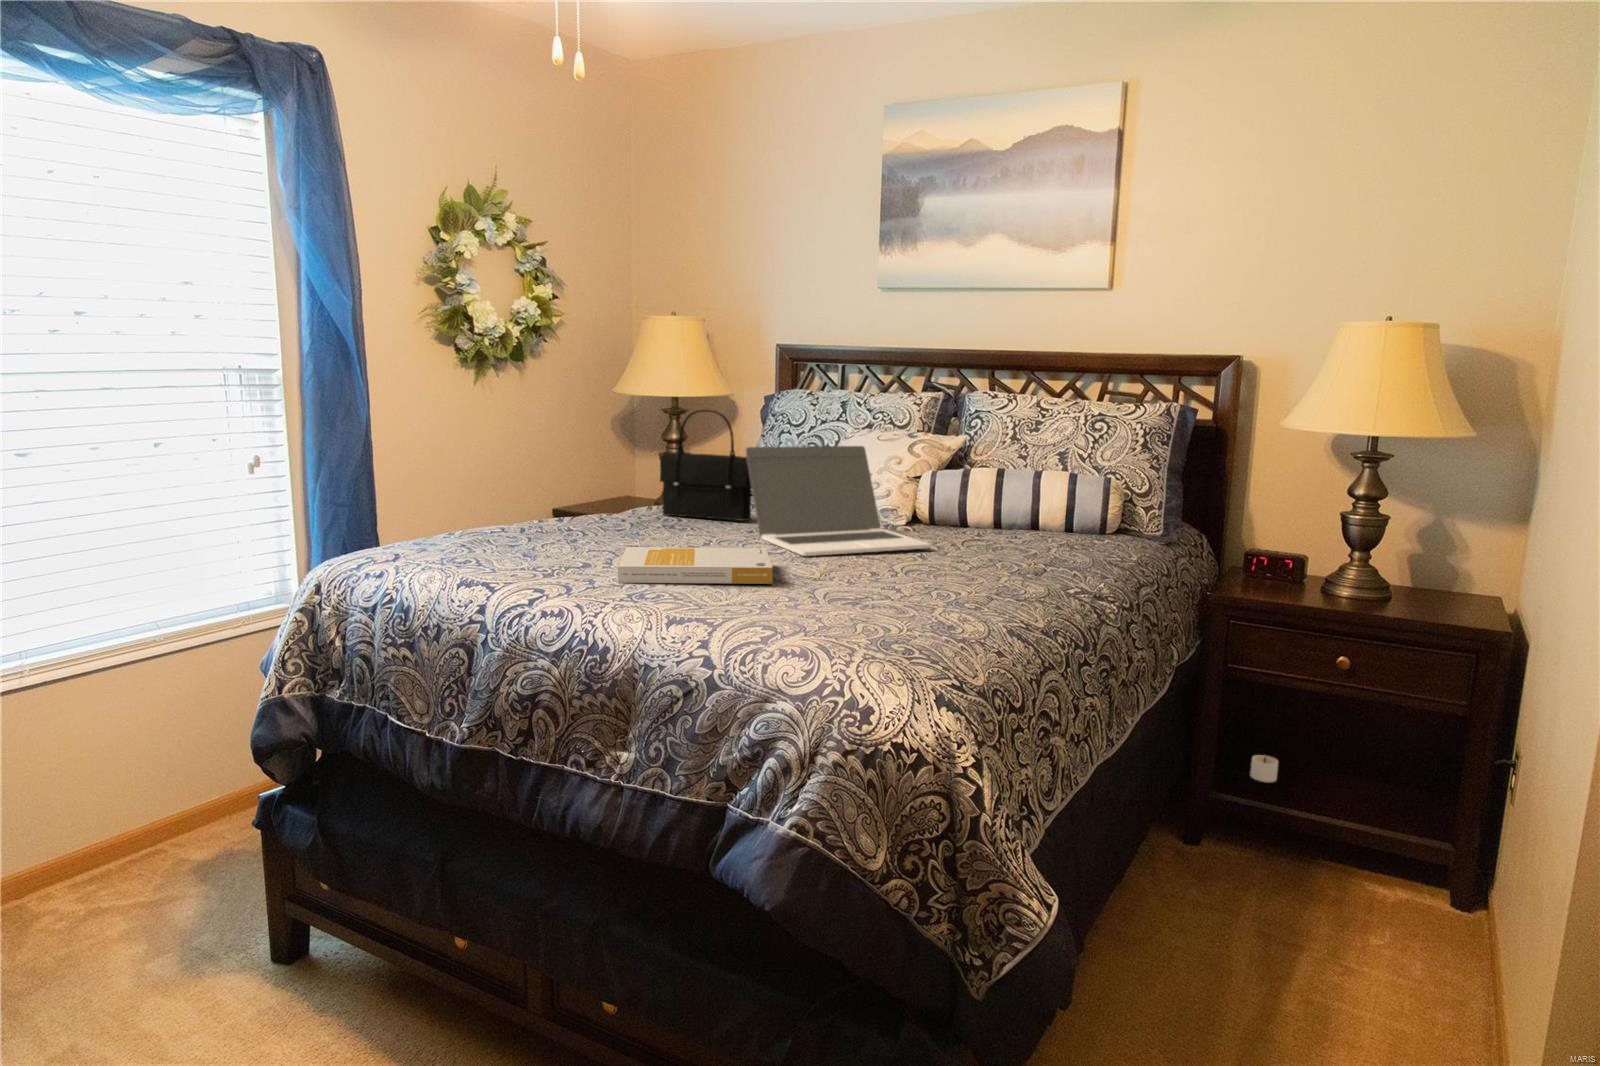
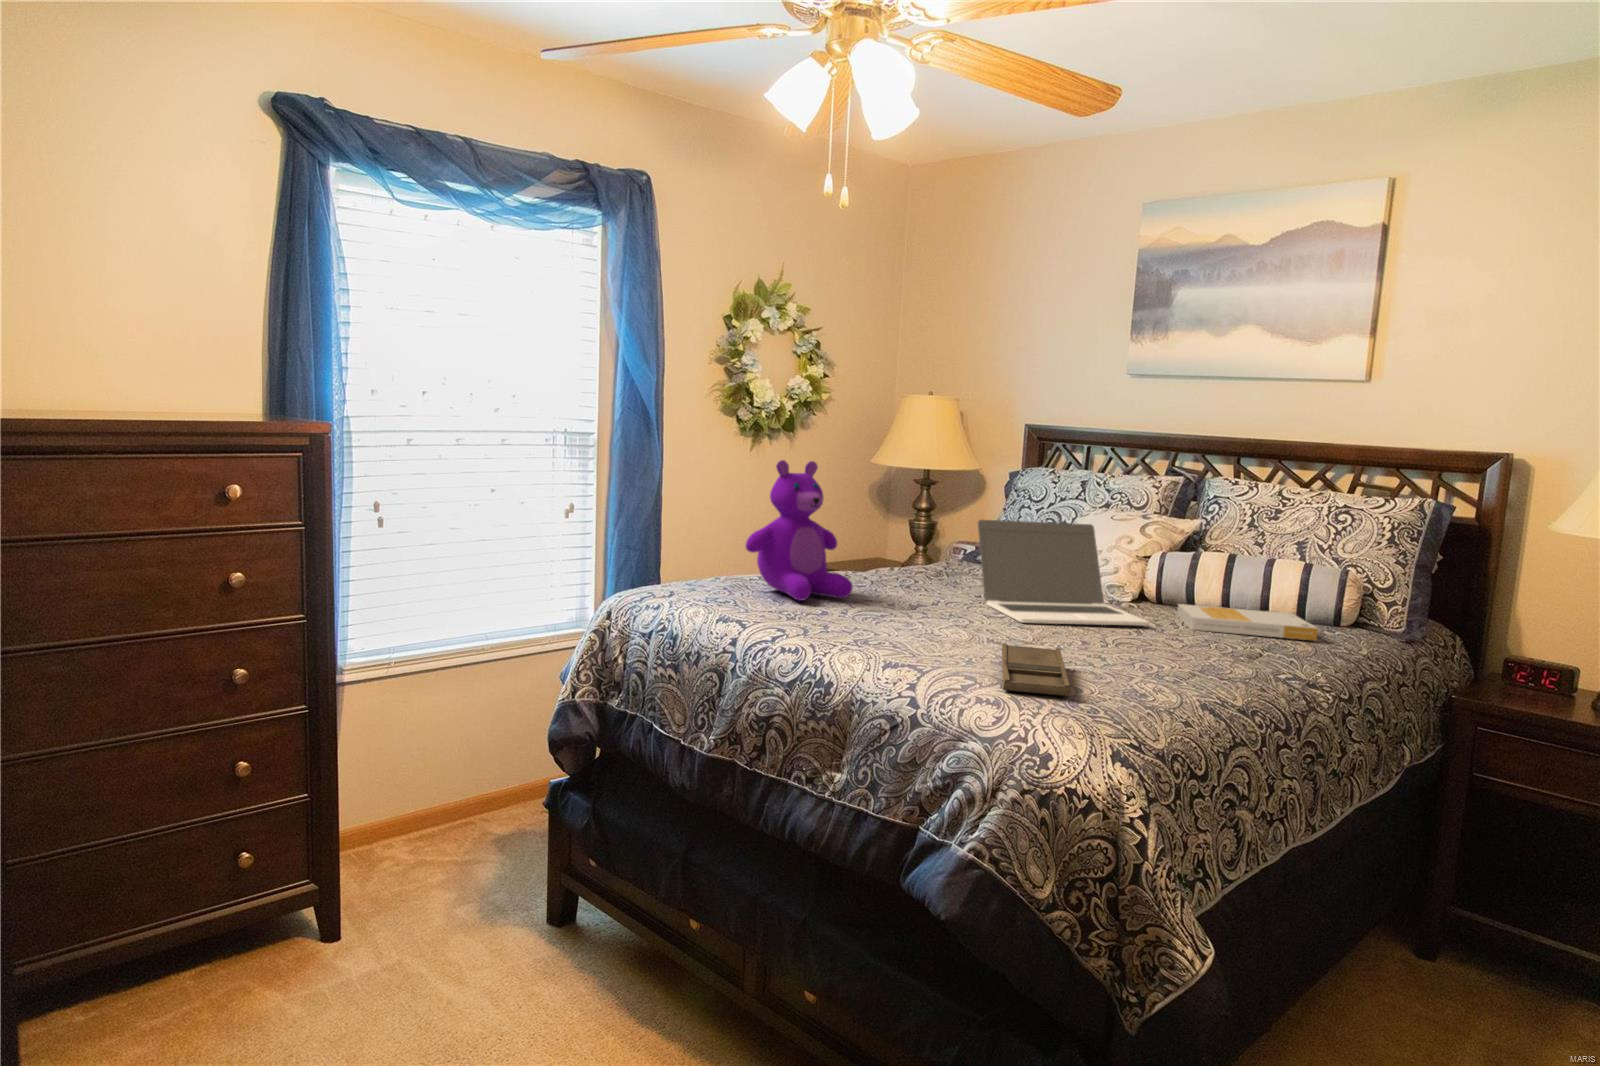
teddy bear: none [484,390,615,552] -> present [746,460,853,601]
handbag: present [660,410,752,521] -> none [899,483,985,588]
book: present [618,547,773,584] -> present [1177,604,1318,640]
tray: none [795,582,879,637] -> present [1002,643,1070,696]
candle: present [1250,755,1278,782] -> none [1501,877,1546,914]

